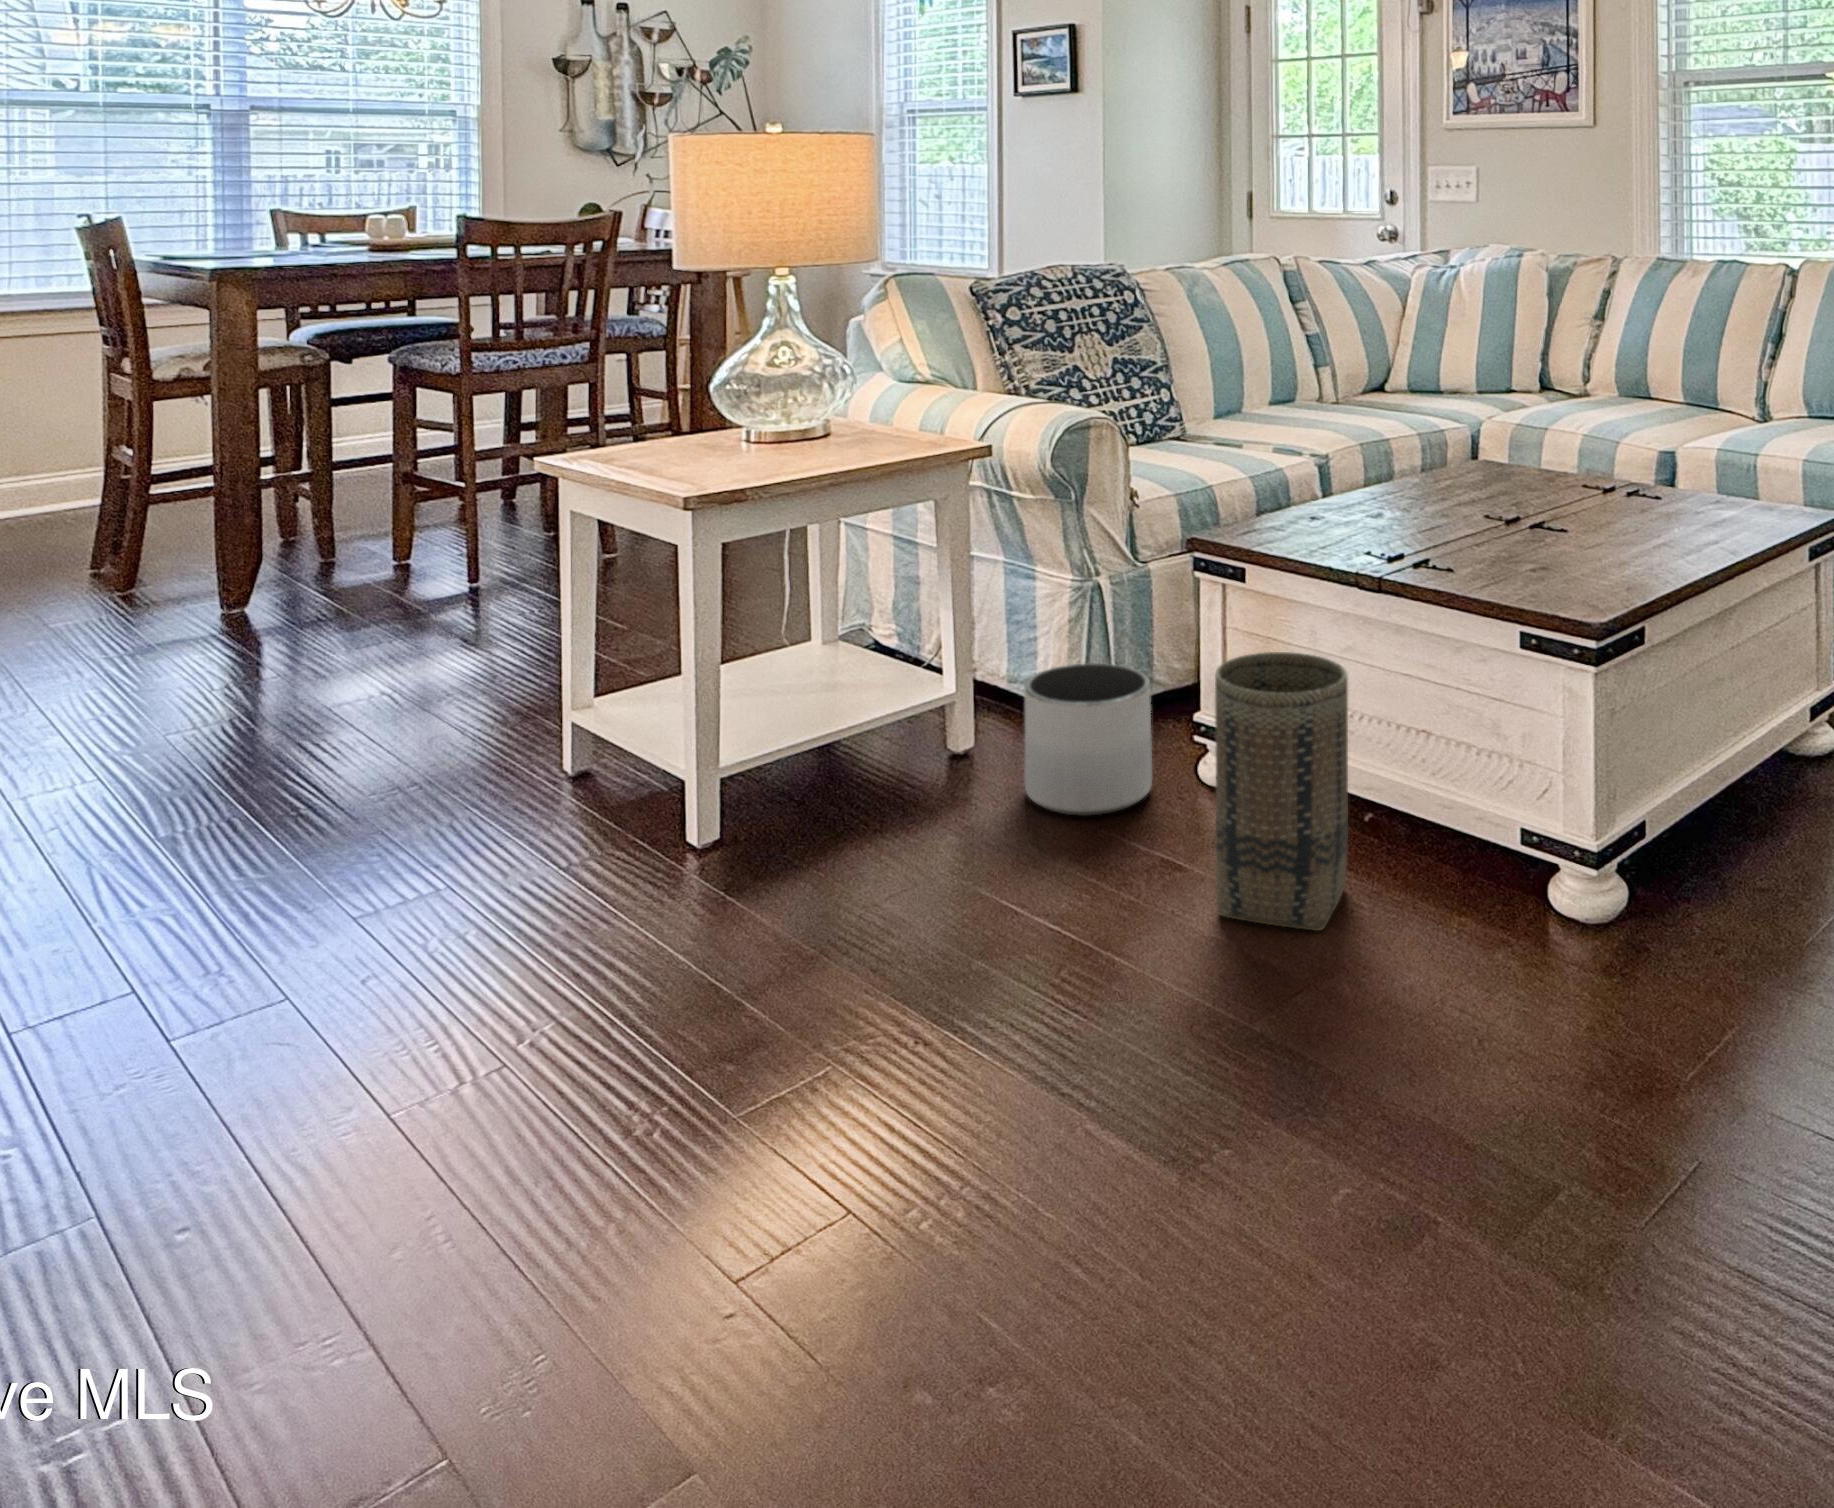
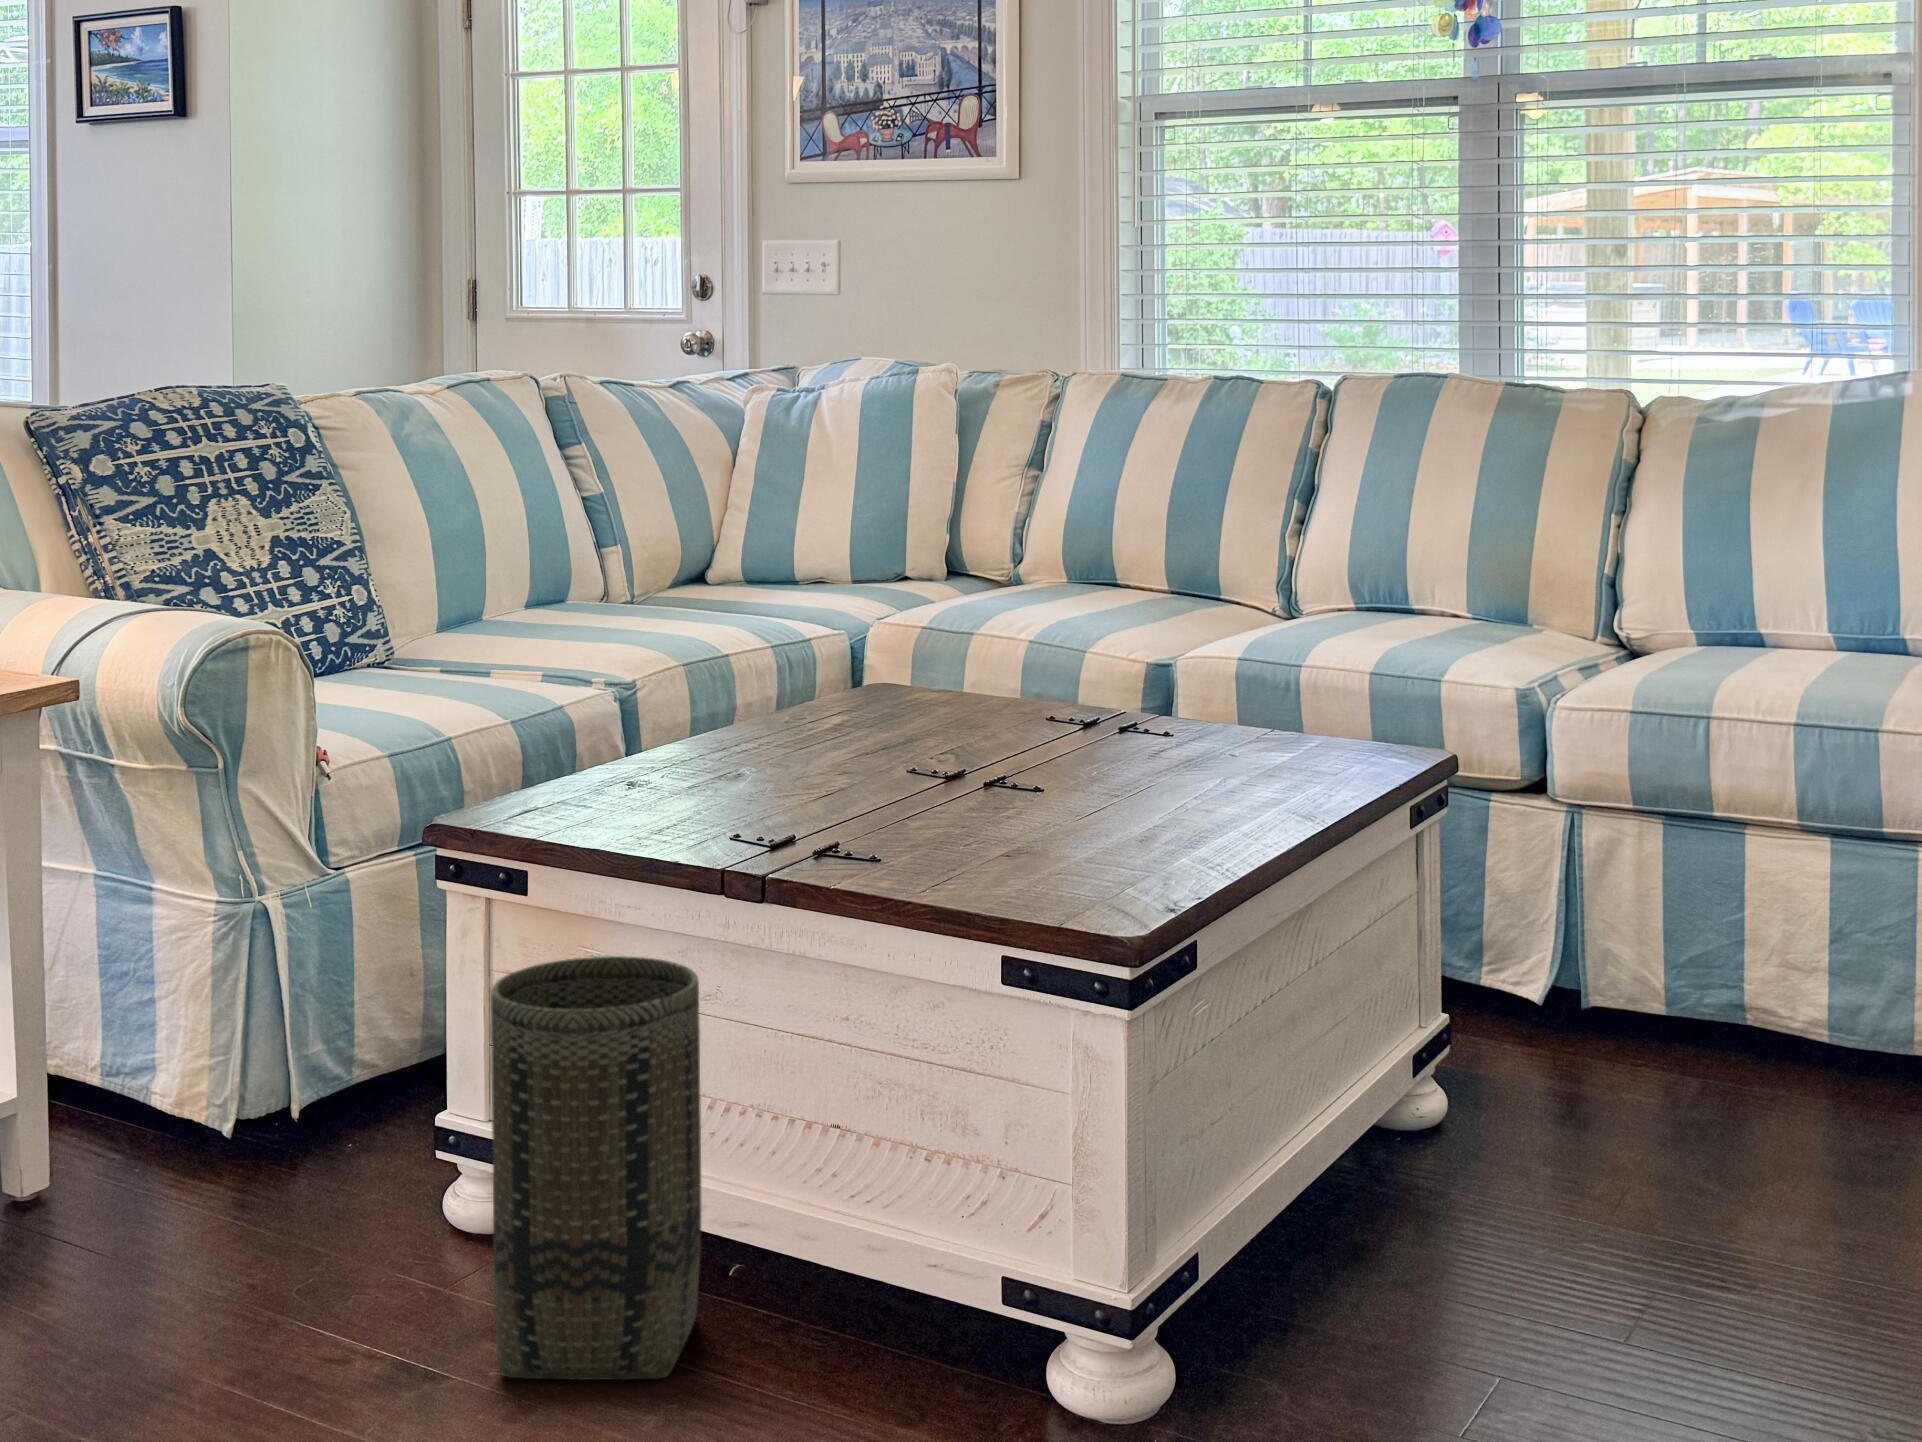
planter: present [1025,663,1152,816] -> none [152,1021,370,1266]

